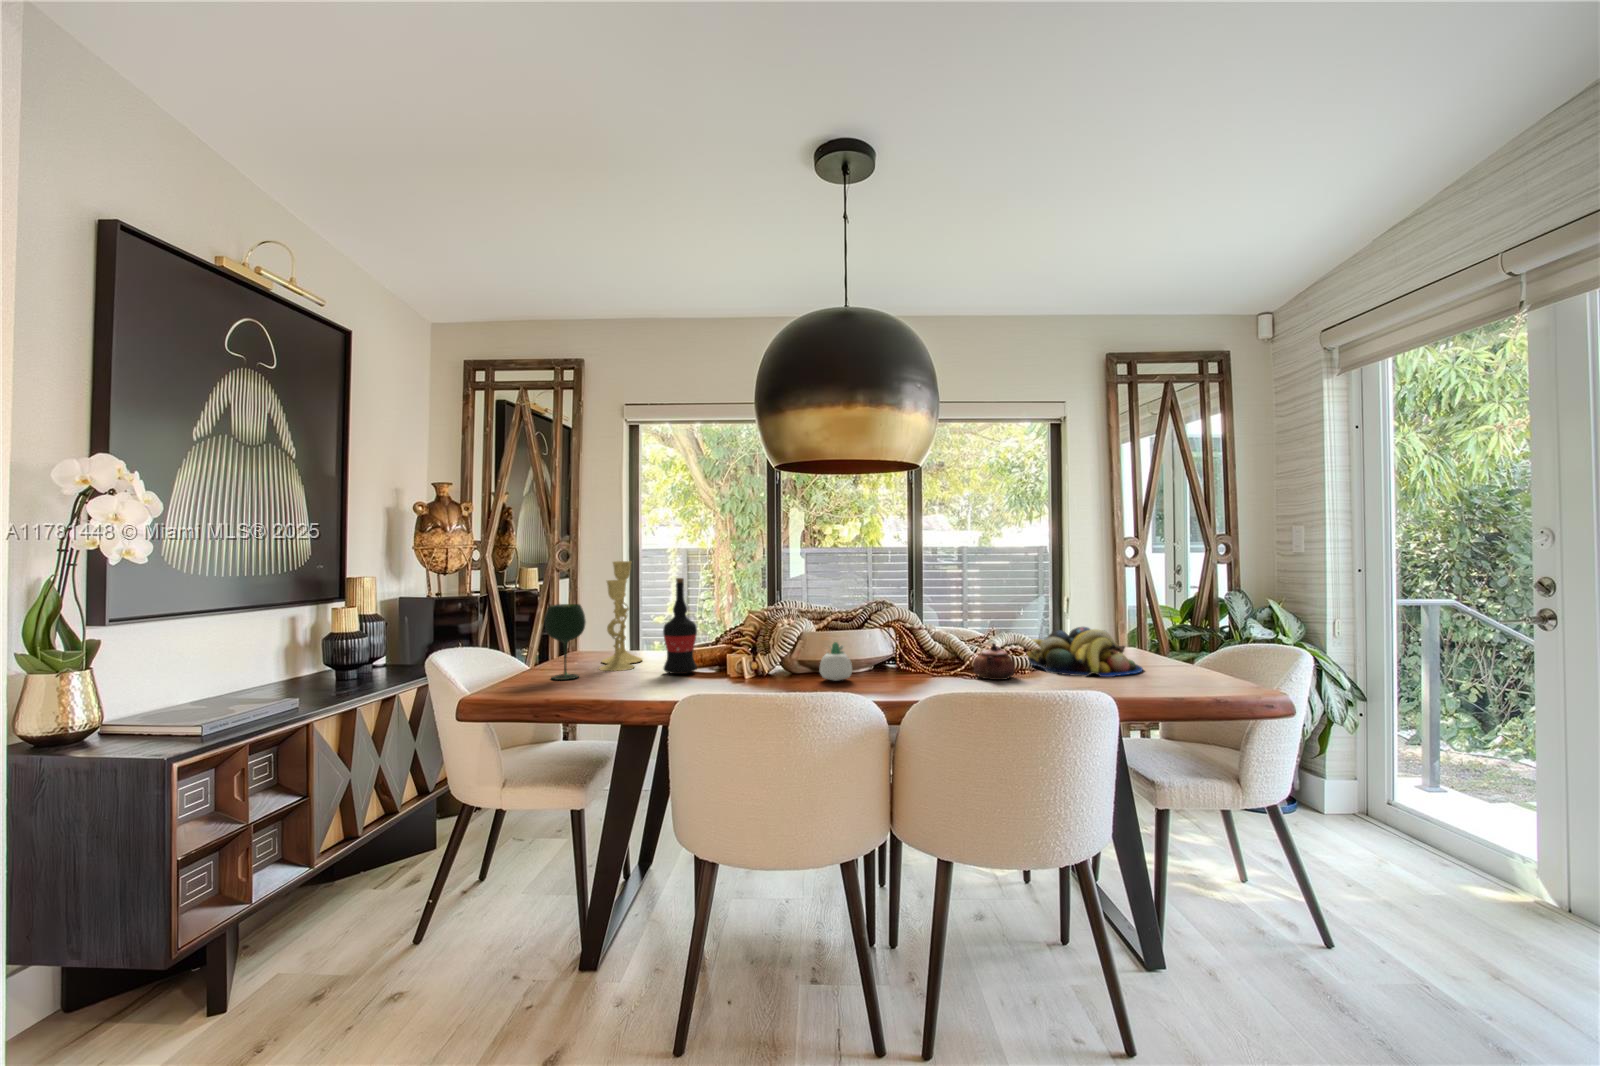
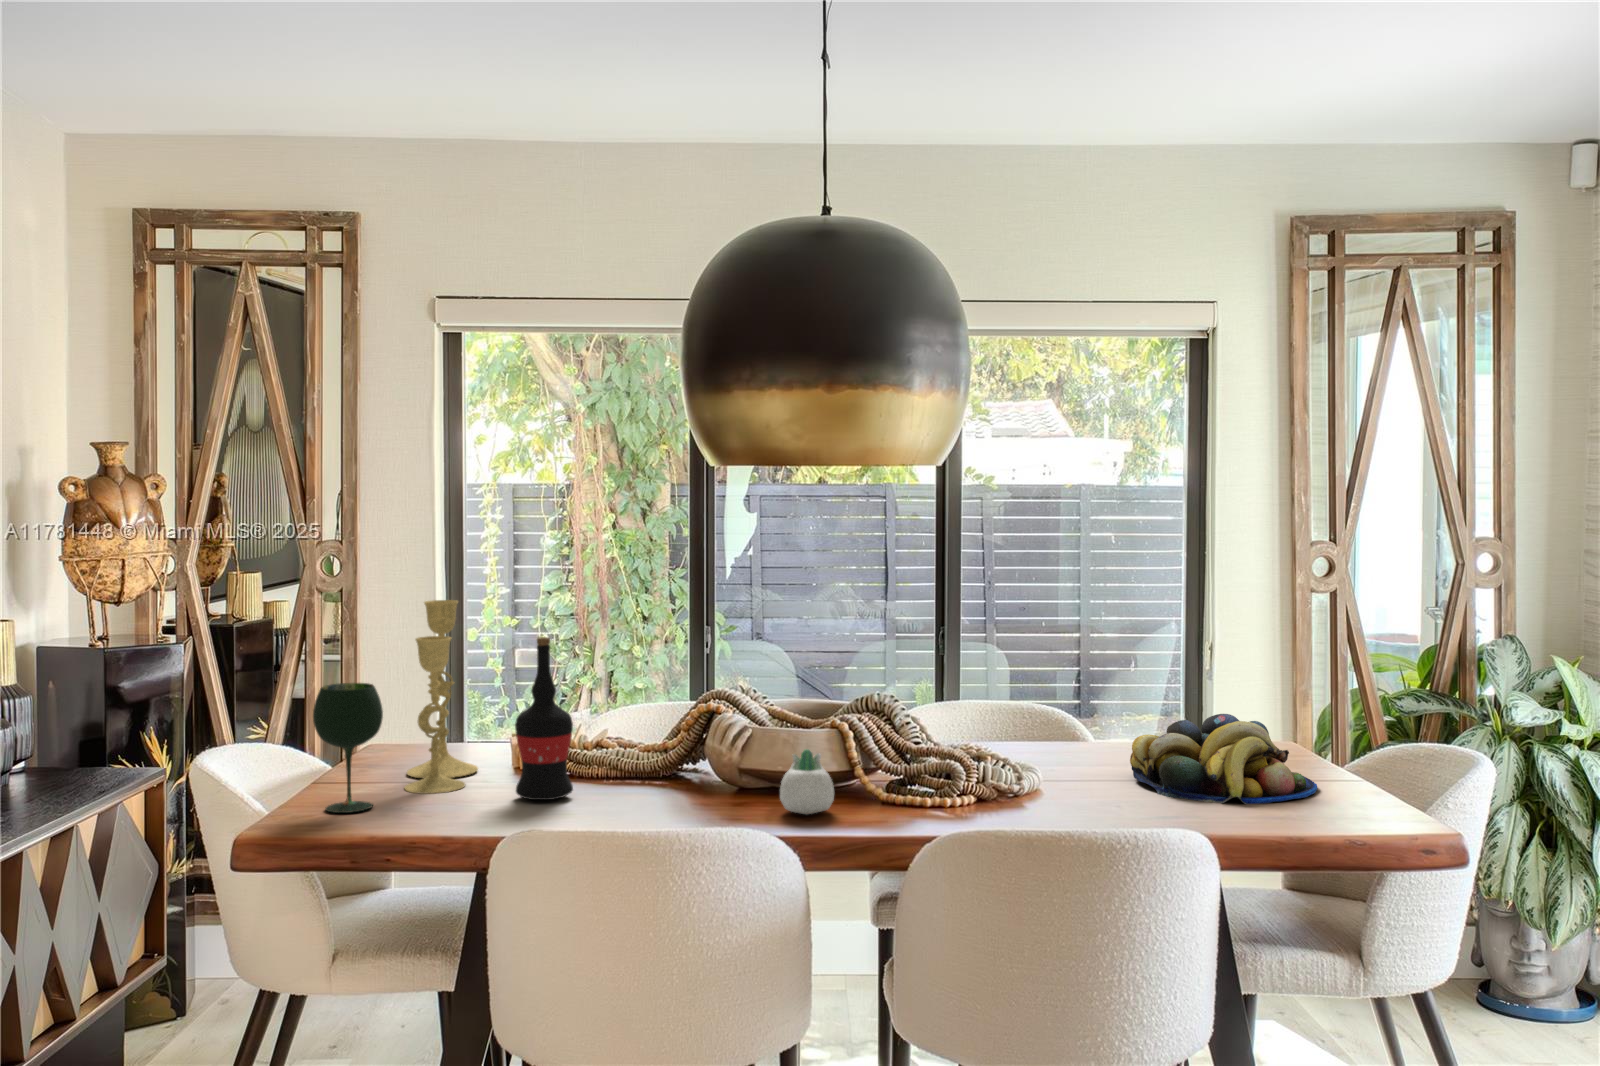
teapot: present [974,643,1015,680] -> none [1037,748,1103,811]

